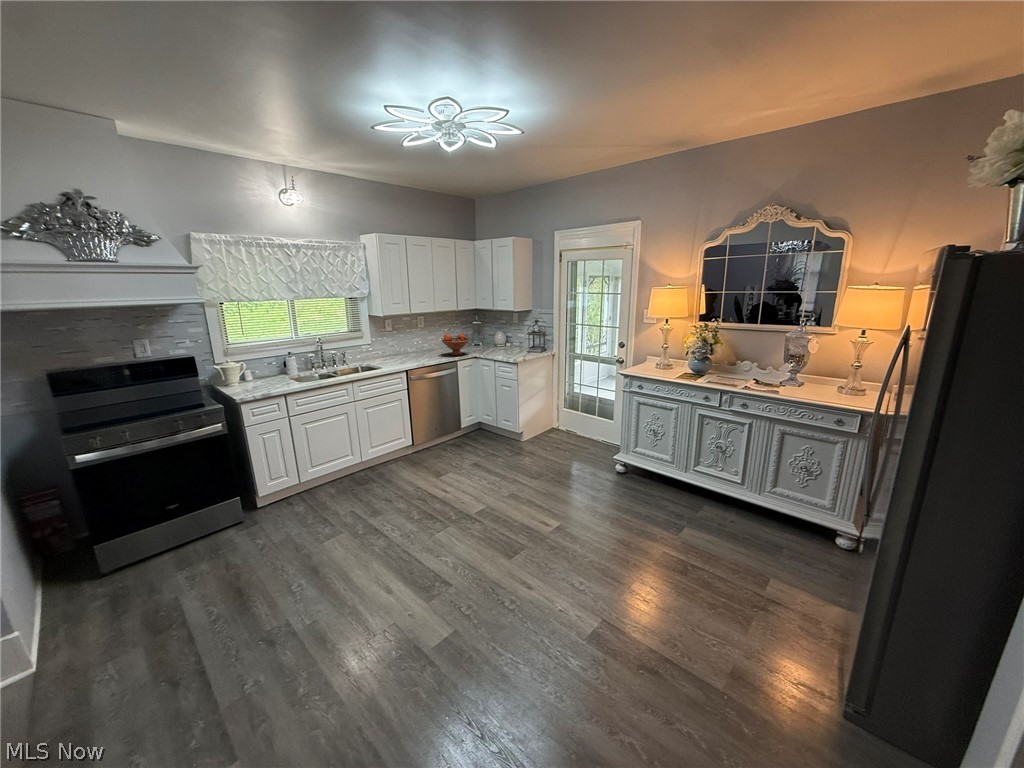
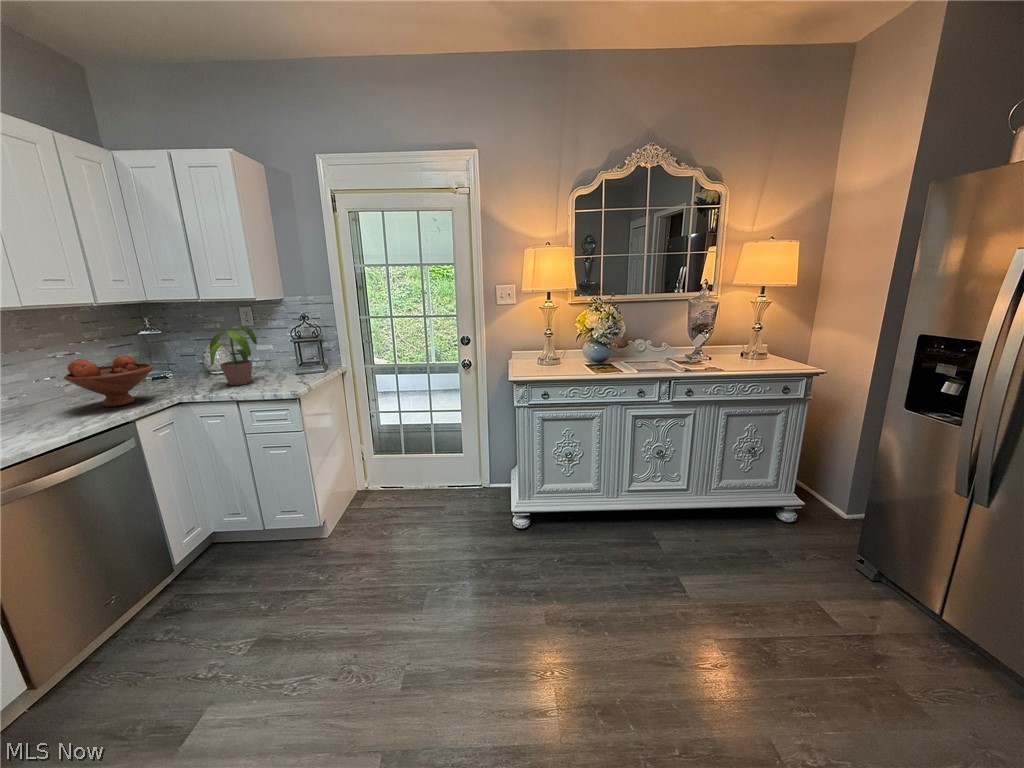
potted plant: none [486,324,517,354] -> present [210,326,257,385]

